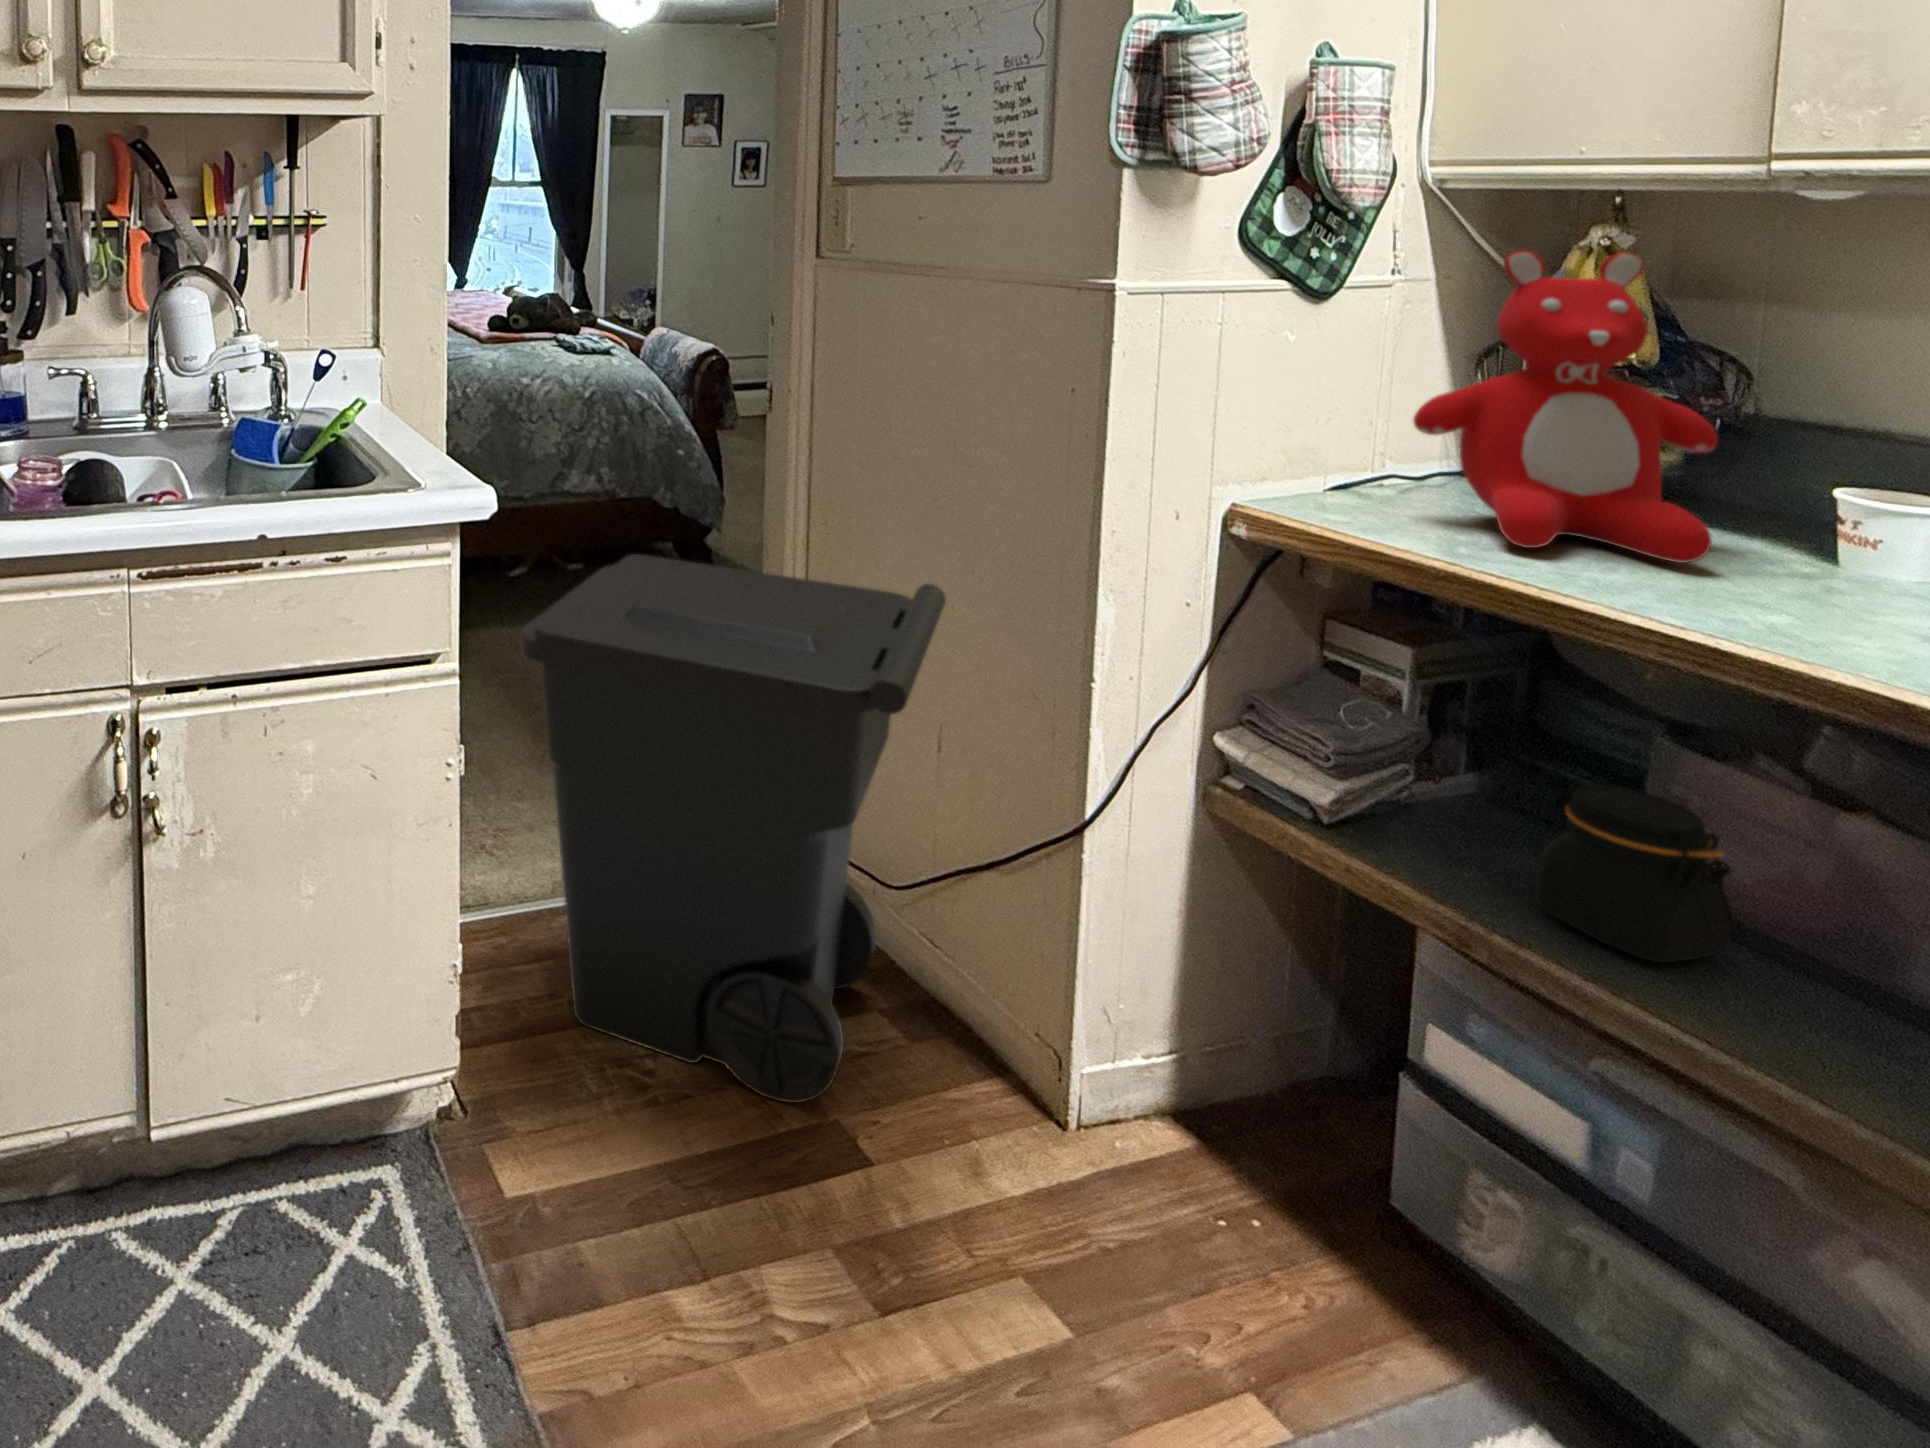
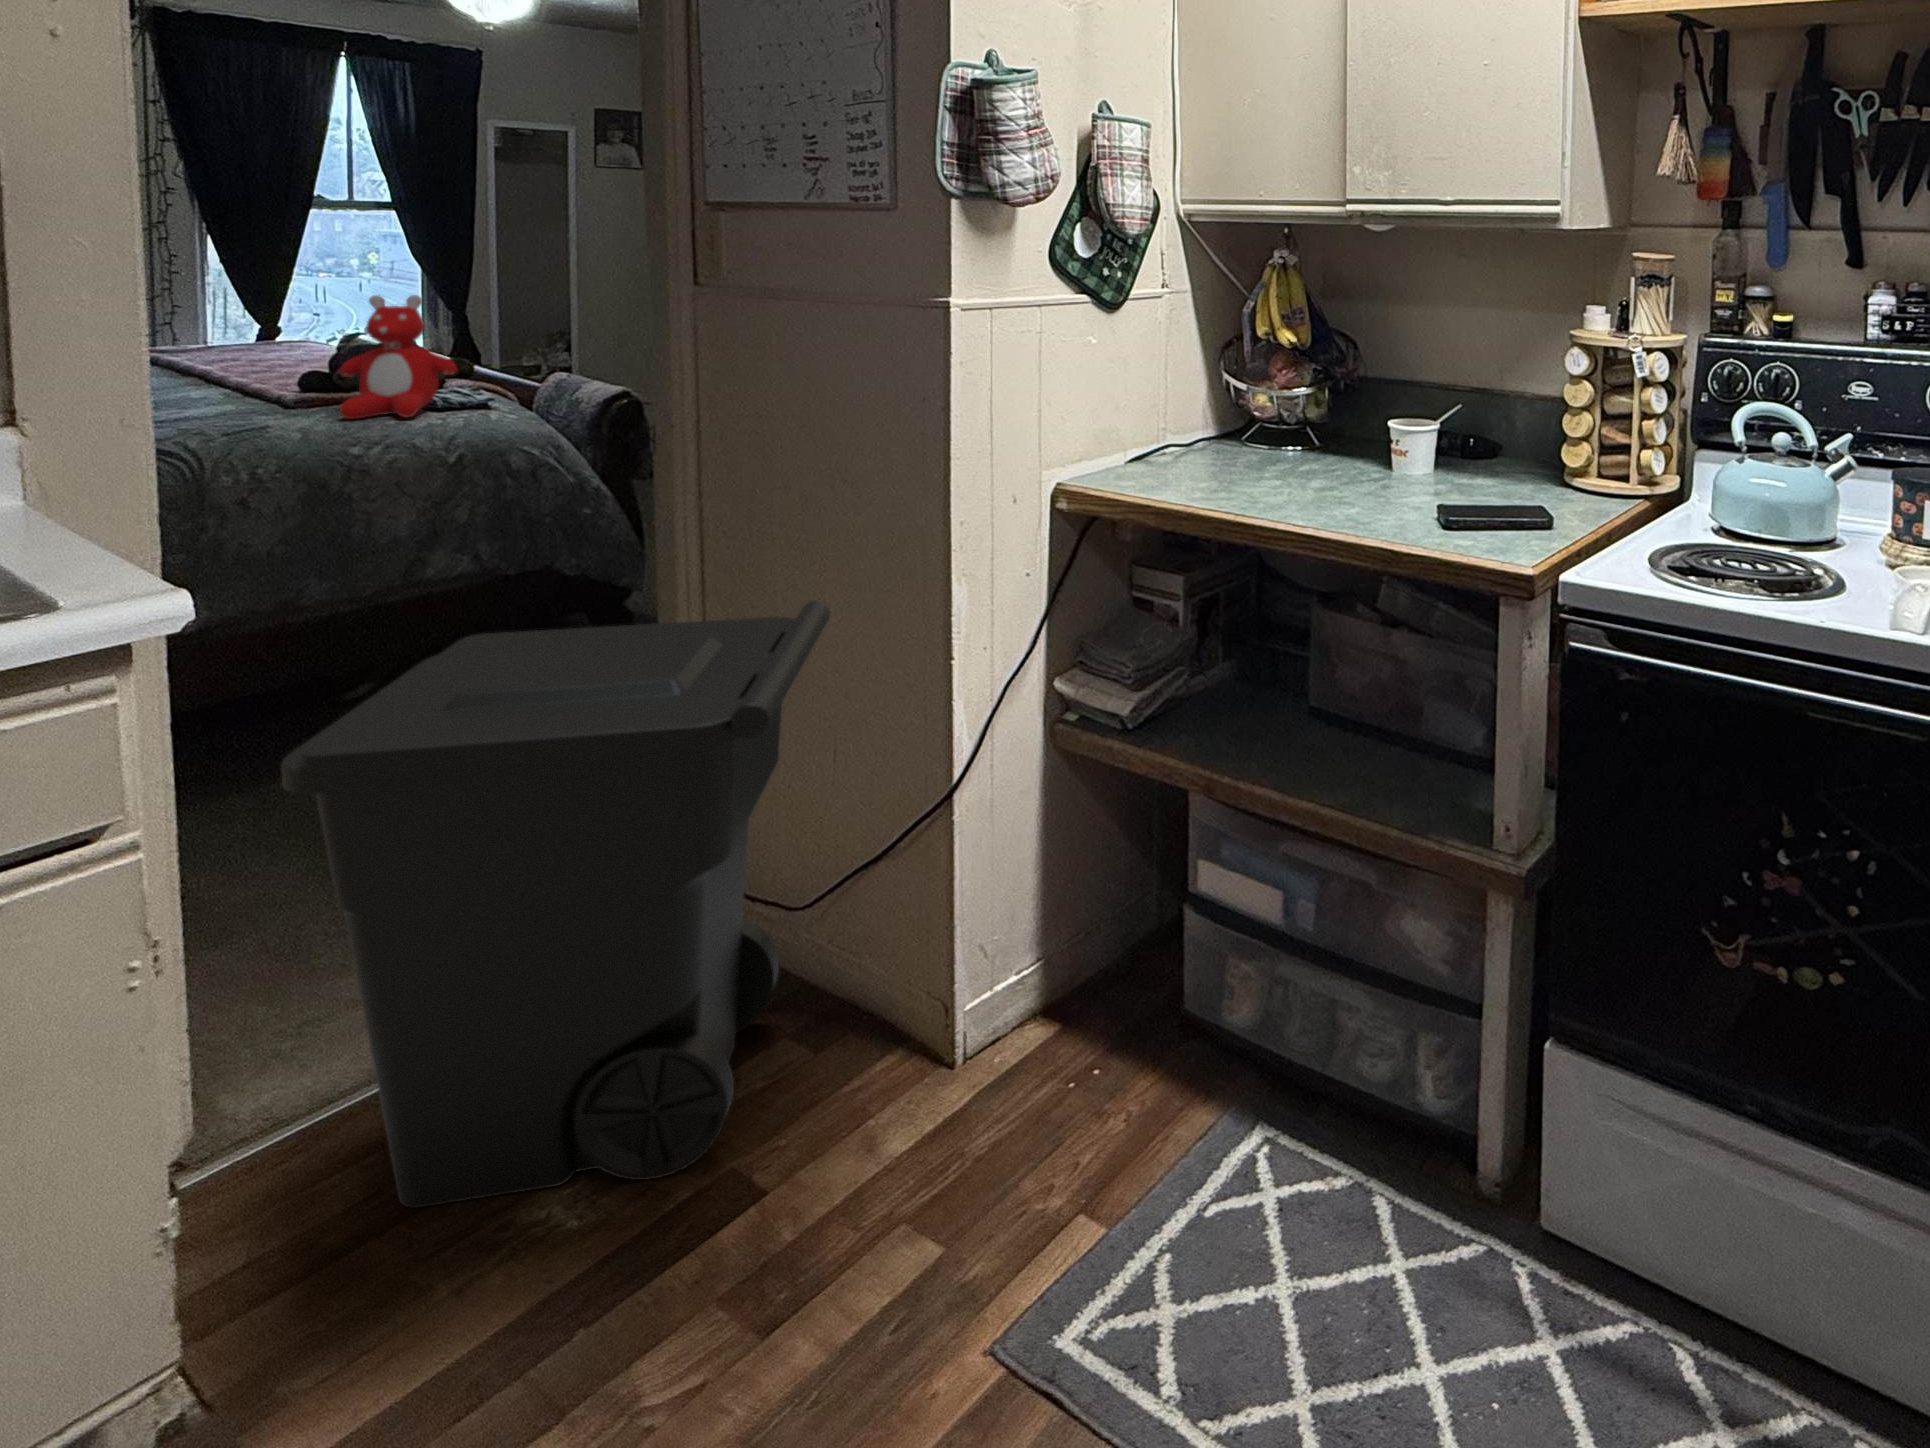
teddy bear: present [1413,251,1718,563] -> present [340,295,457,419]
jar: present [1535,785,1733,963] -> none [1251,647,1349,763]

